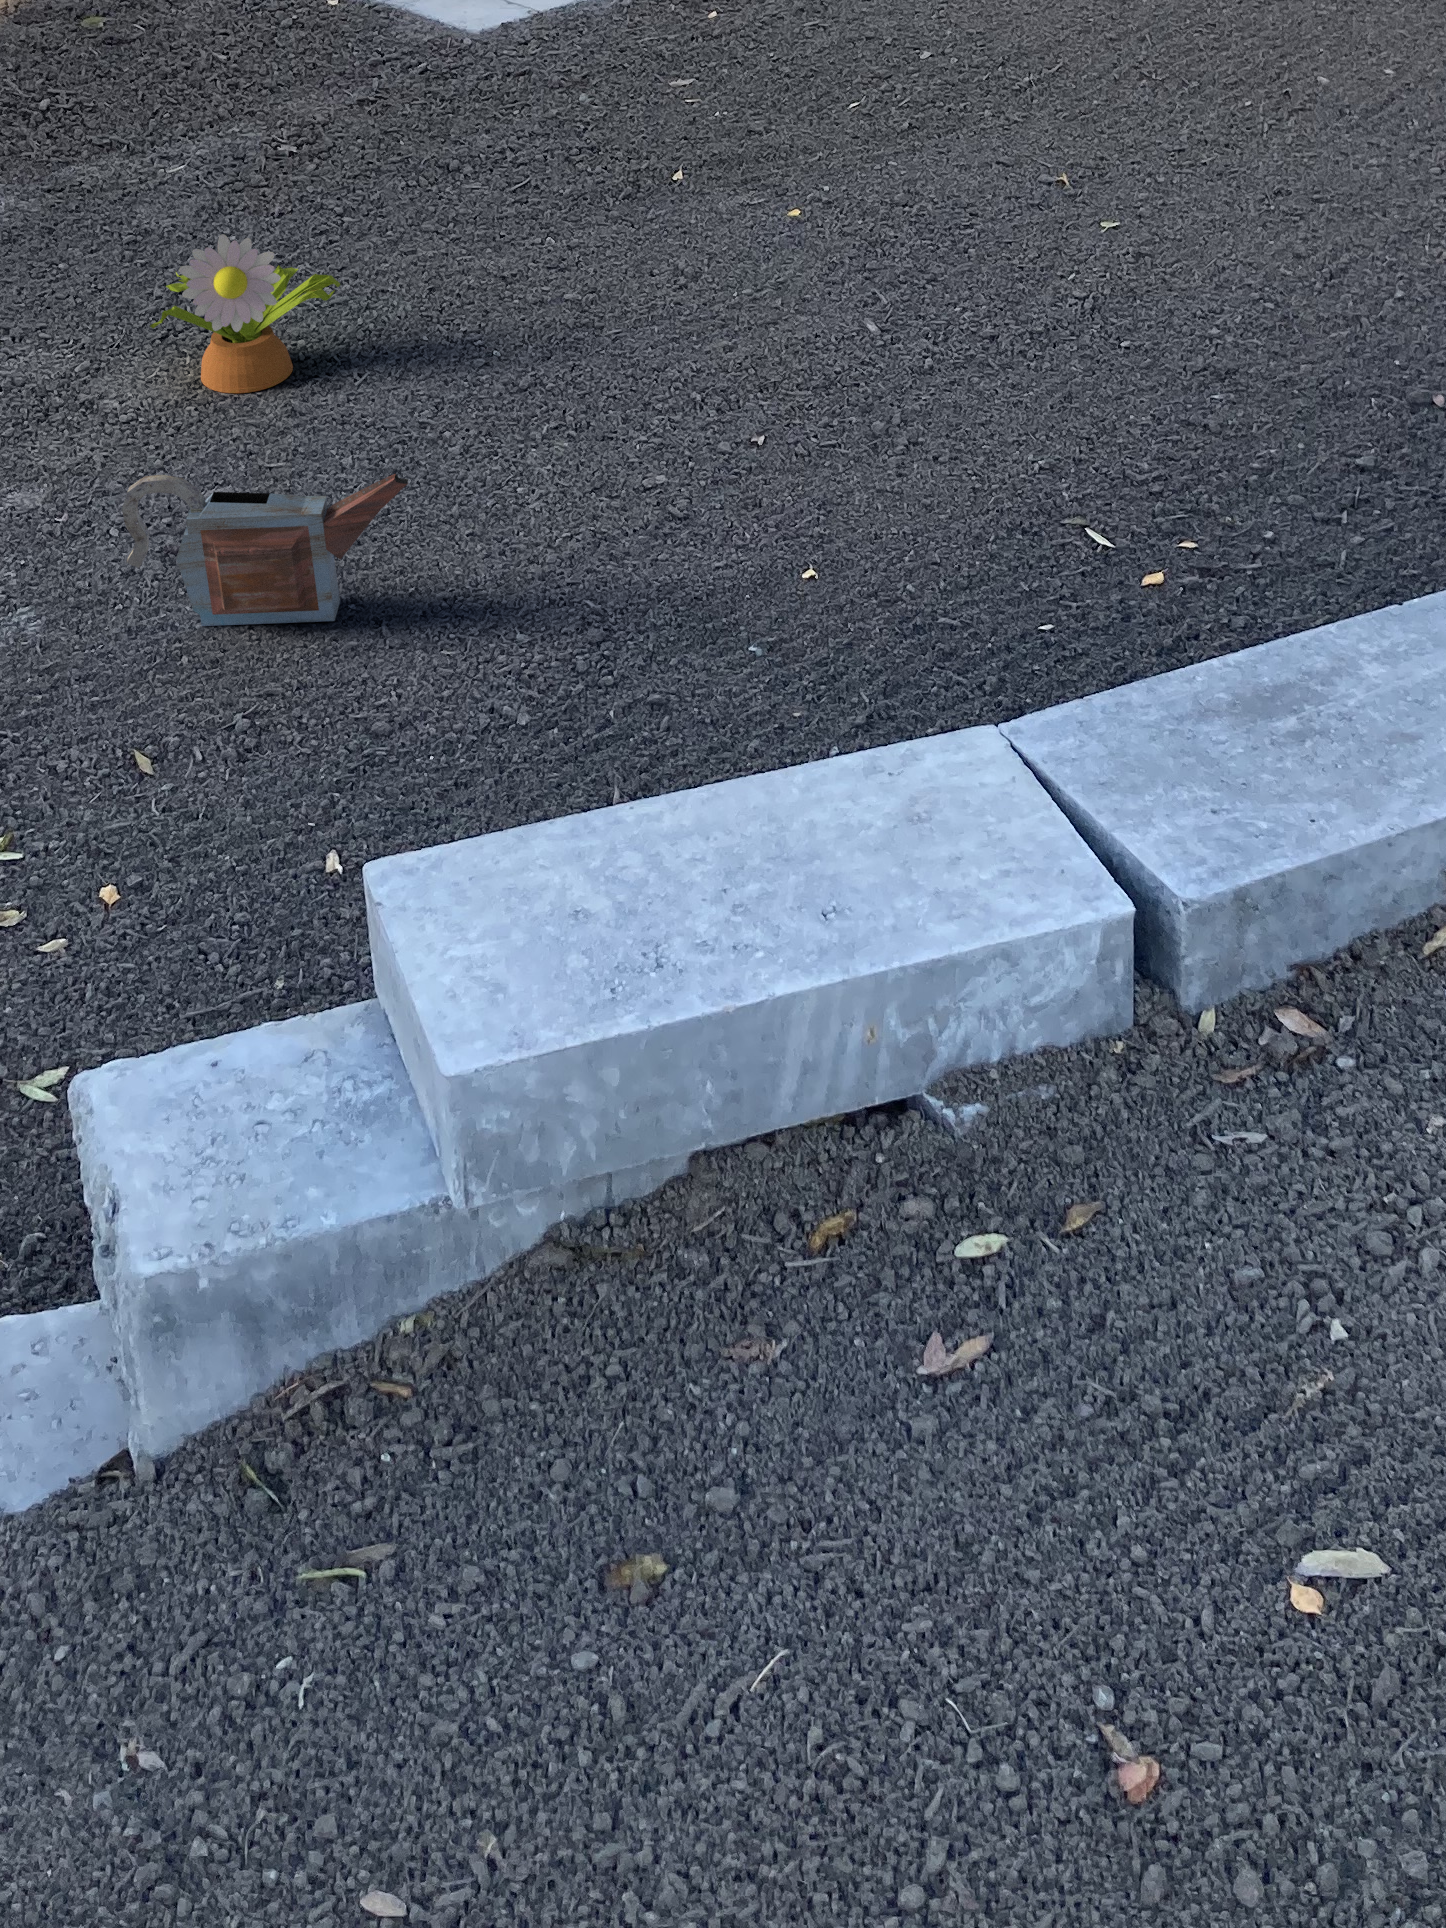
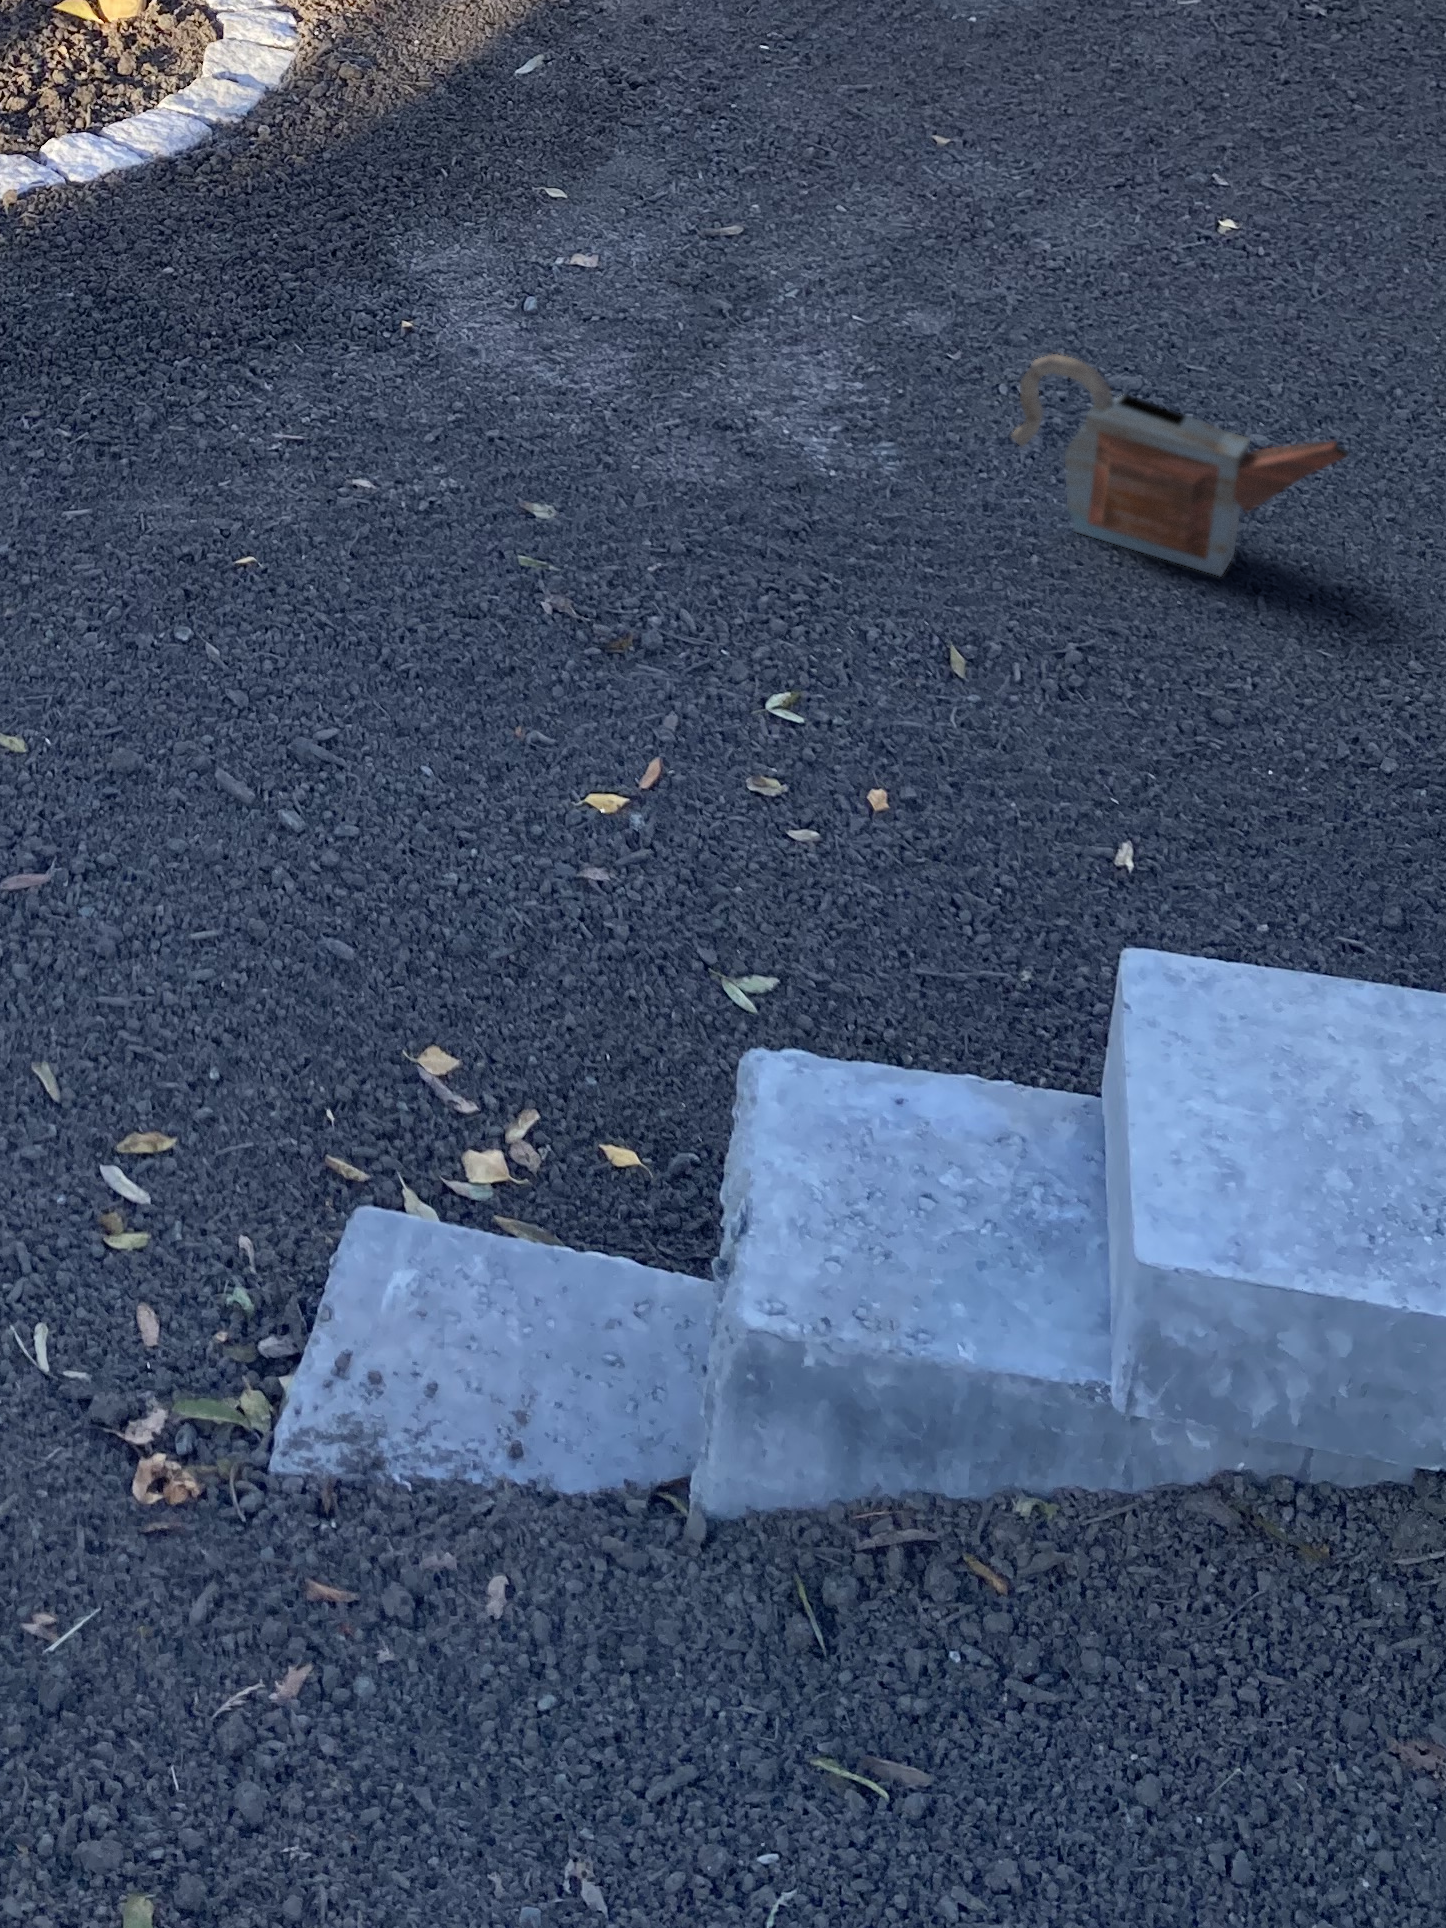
decorative plant: present [150,234,340,393] -> none [1114,103,1341,279]

